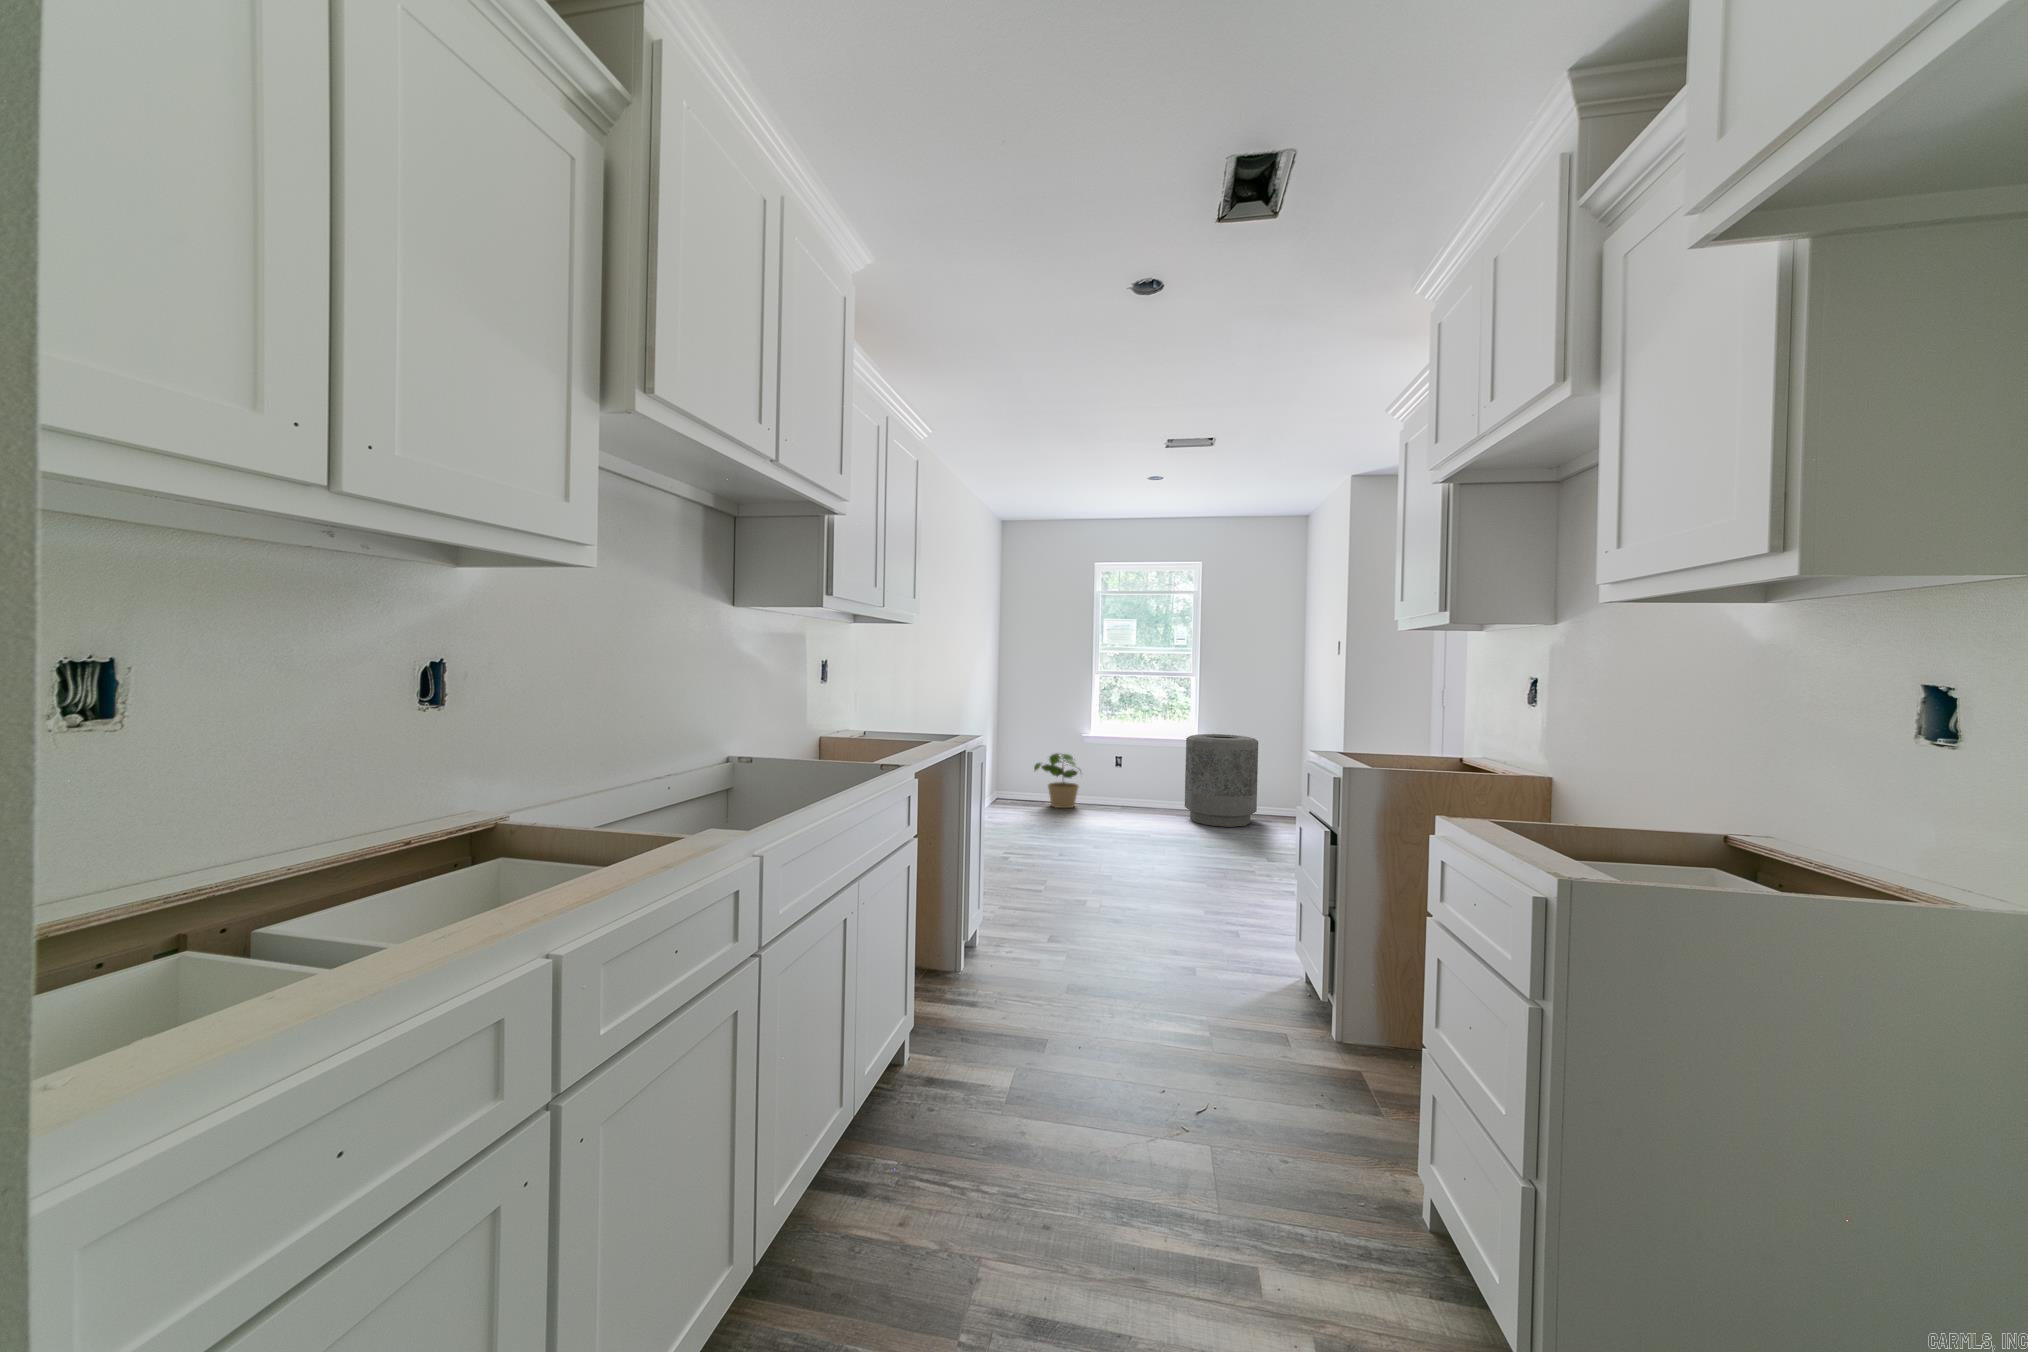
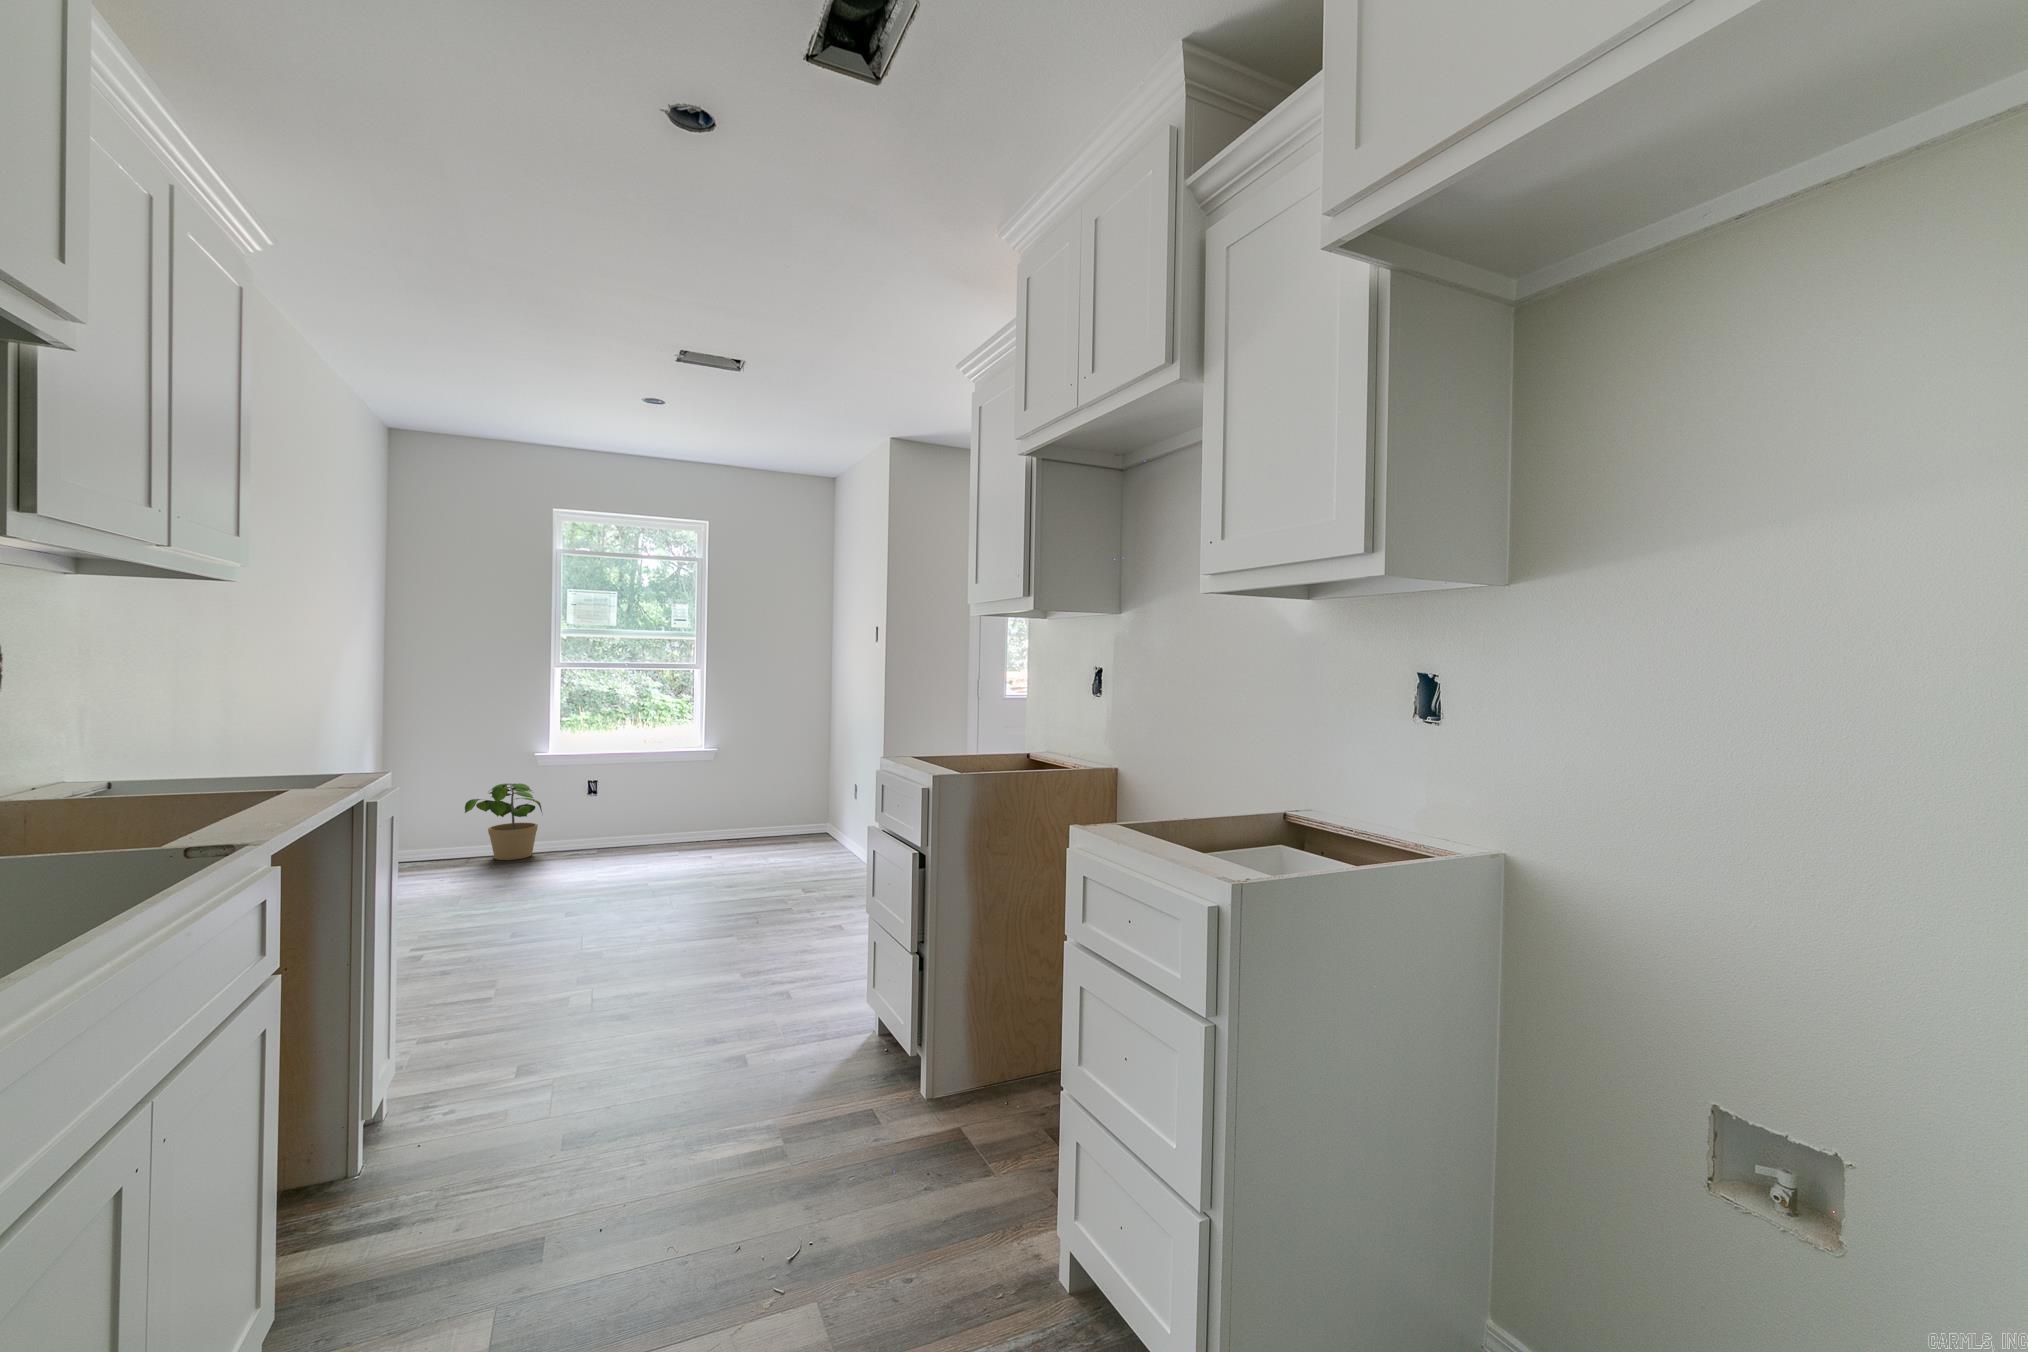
trash can: present [1185,734,1258,827] -> none [691,741,781,855]

